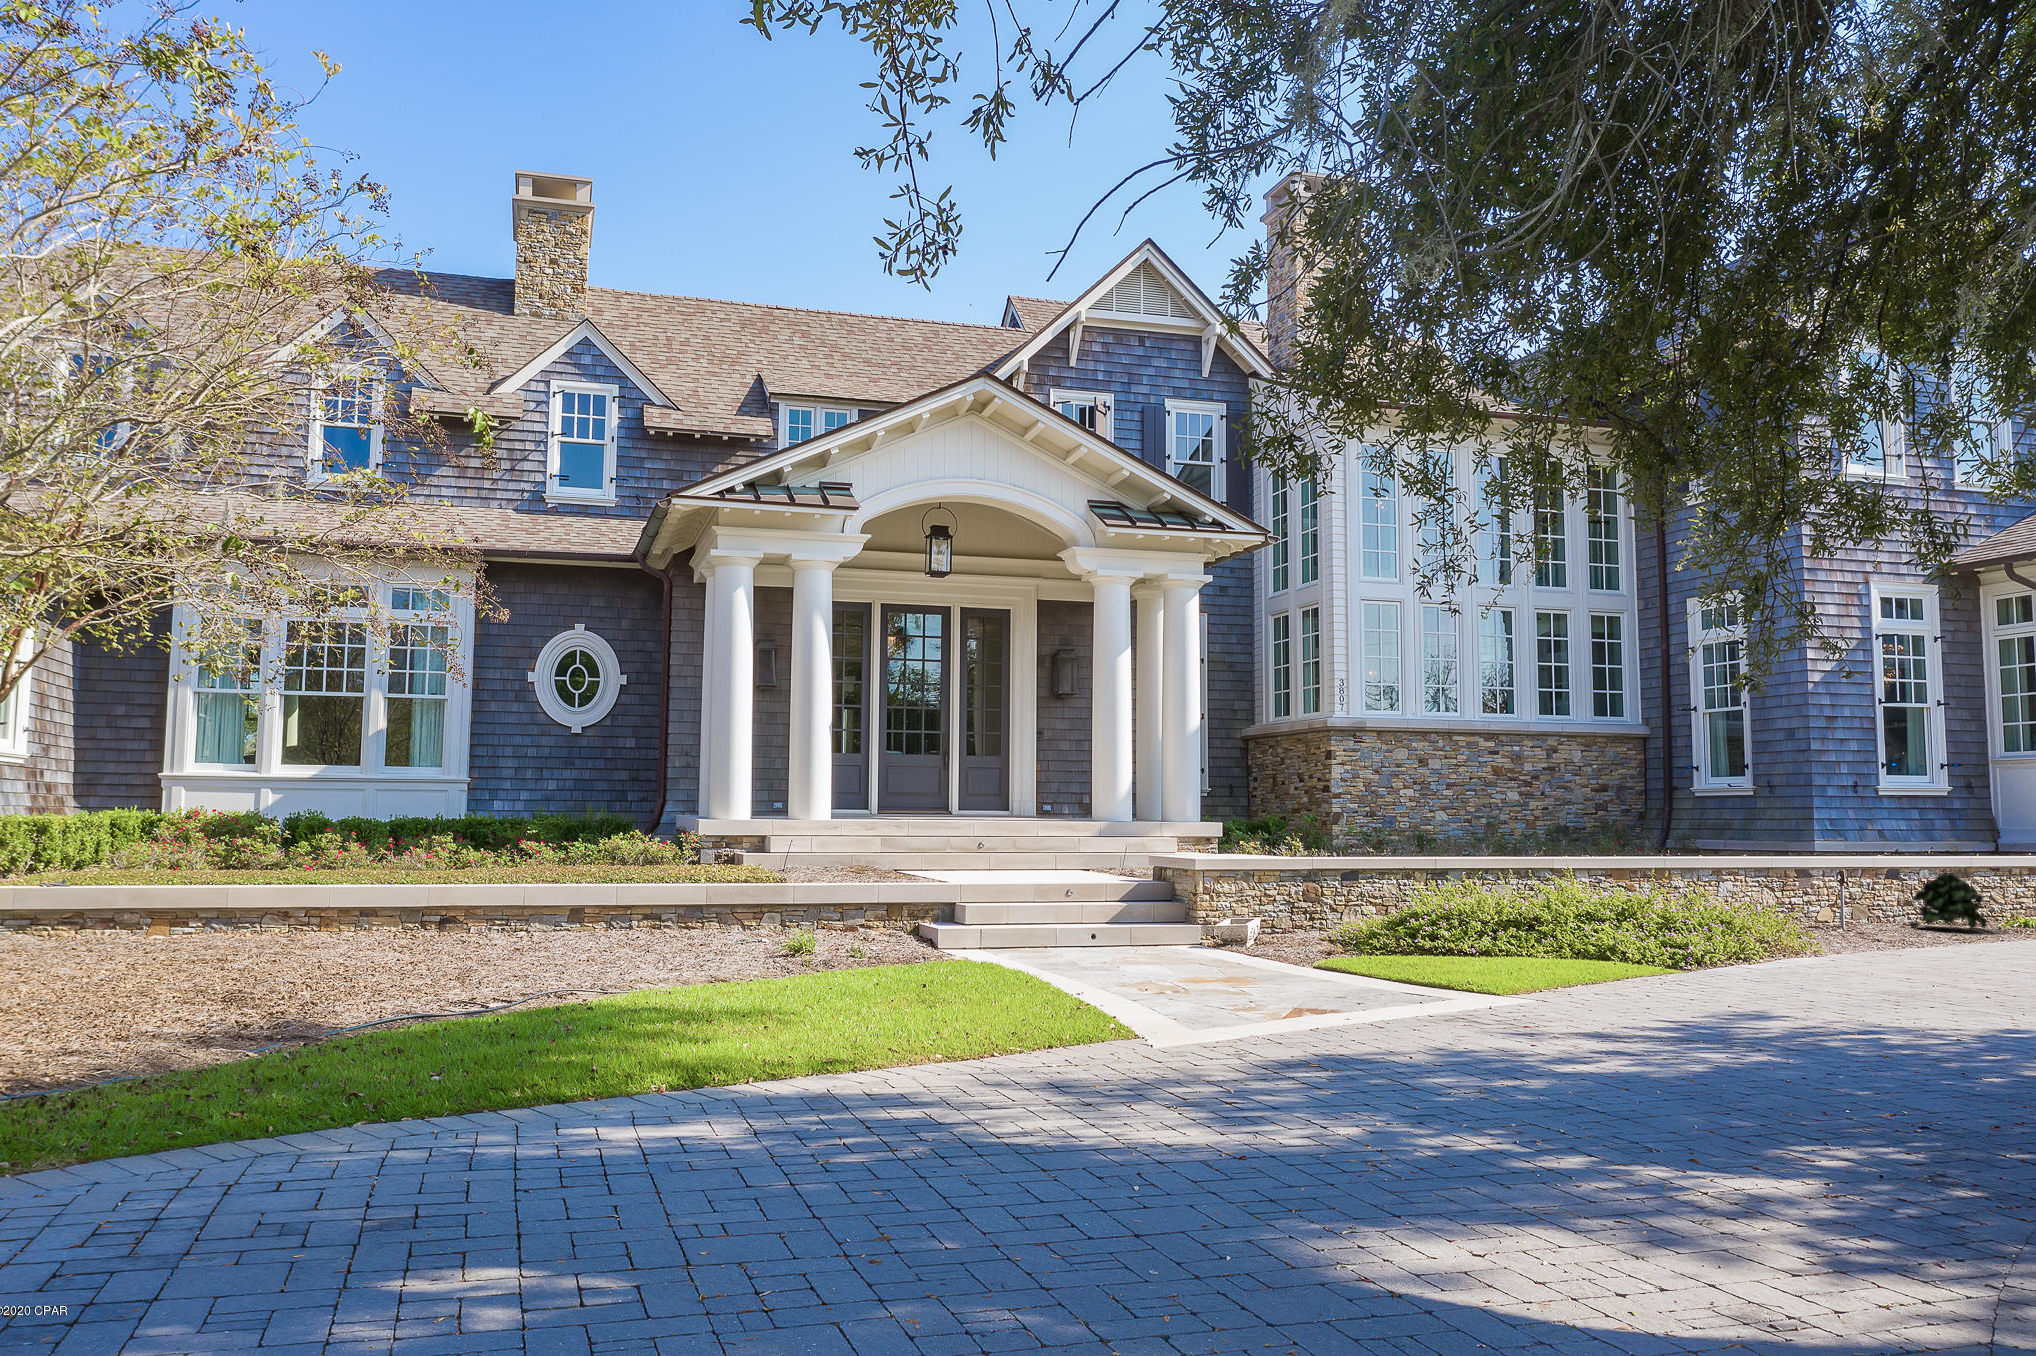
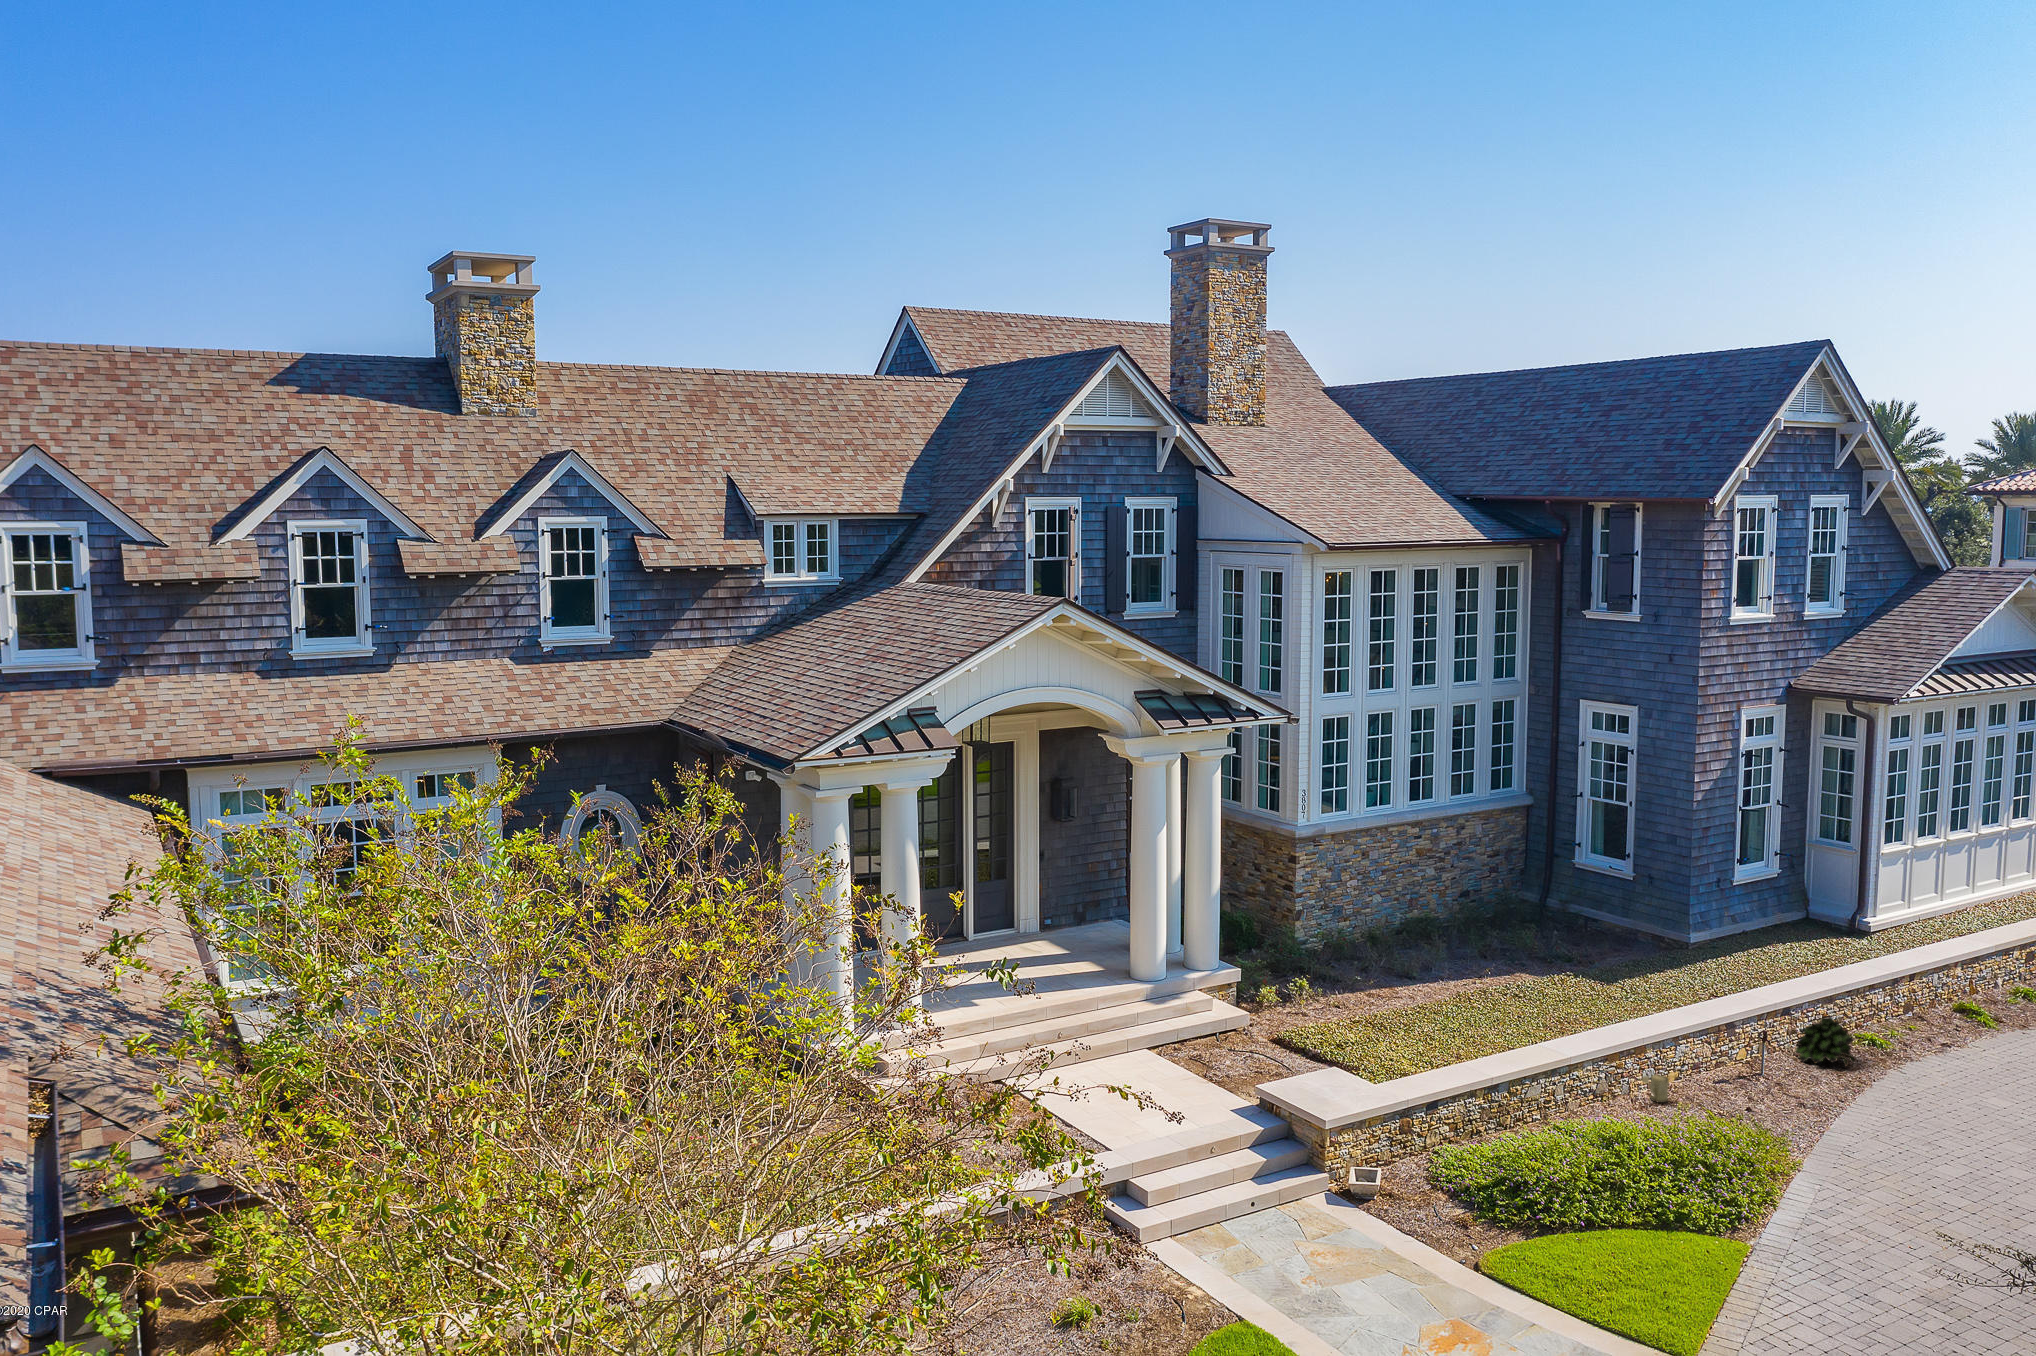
watering can: none [1659,892,1700,933] -> present [1642,1074,1669,1103]

